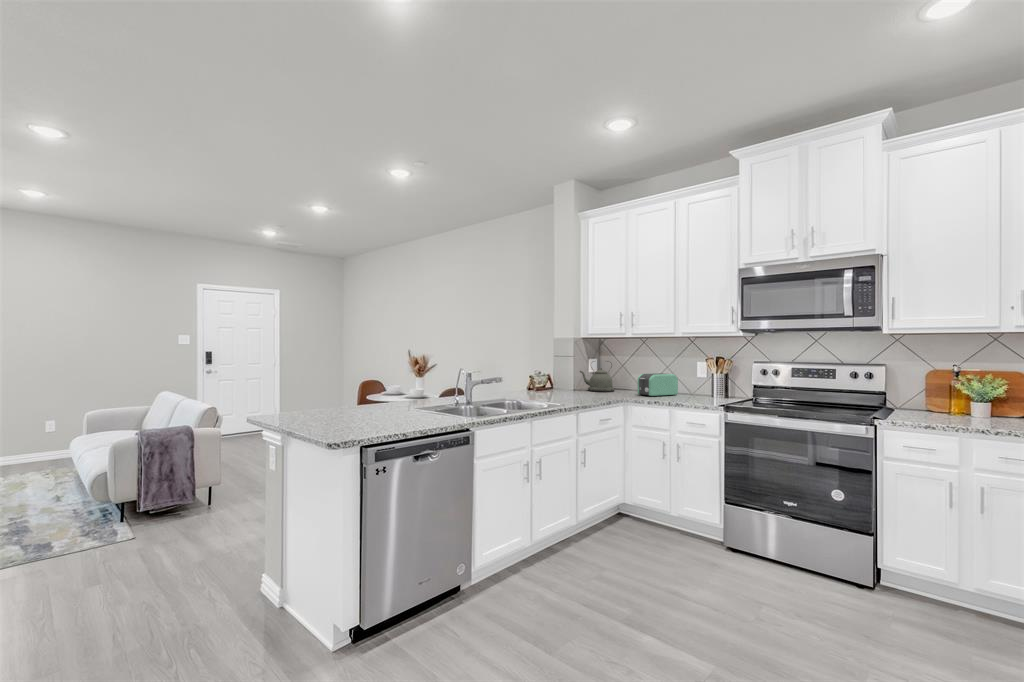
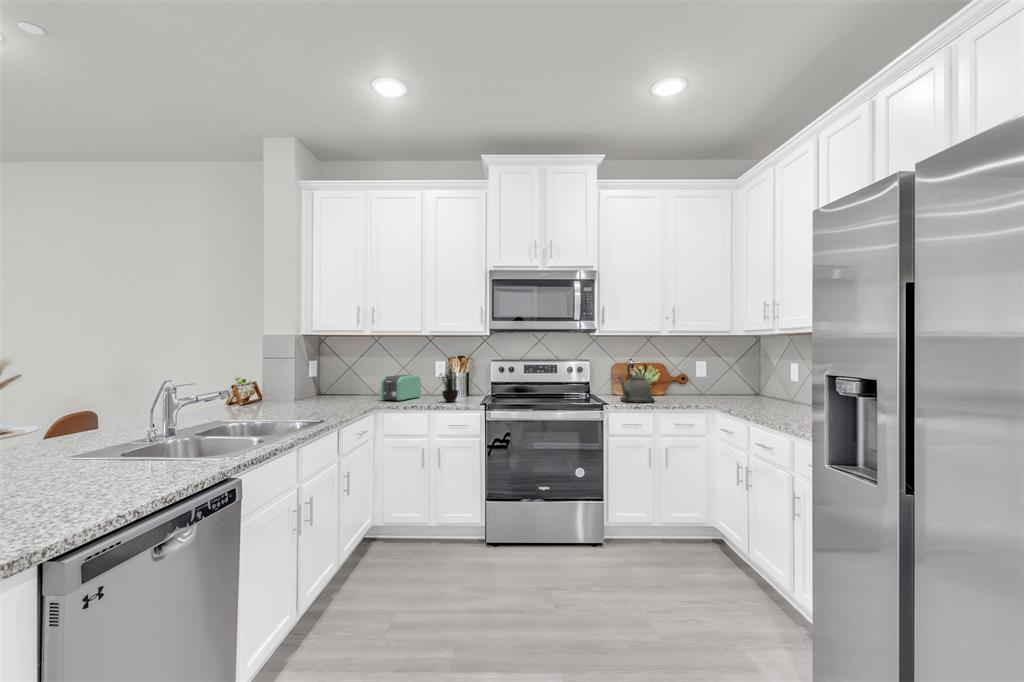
potted plant: none [682,350,711,401] -> present [439,363,458,402]
kettle: present [580,366,615,392] -> present [618,364,654,403]

